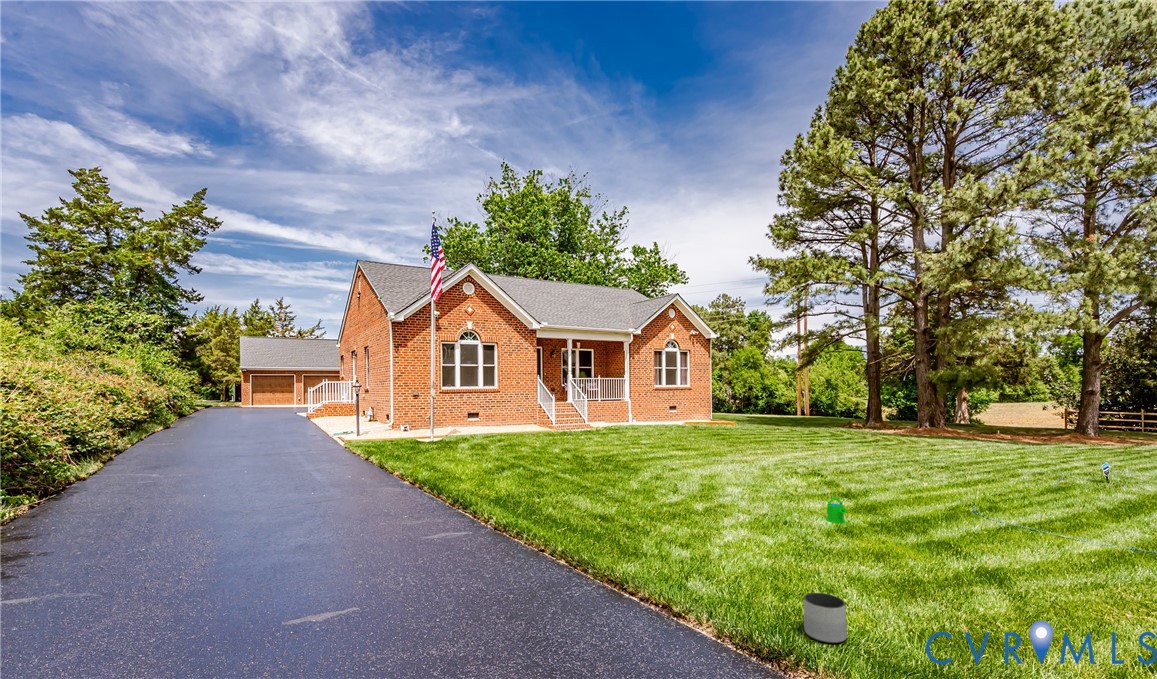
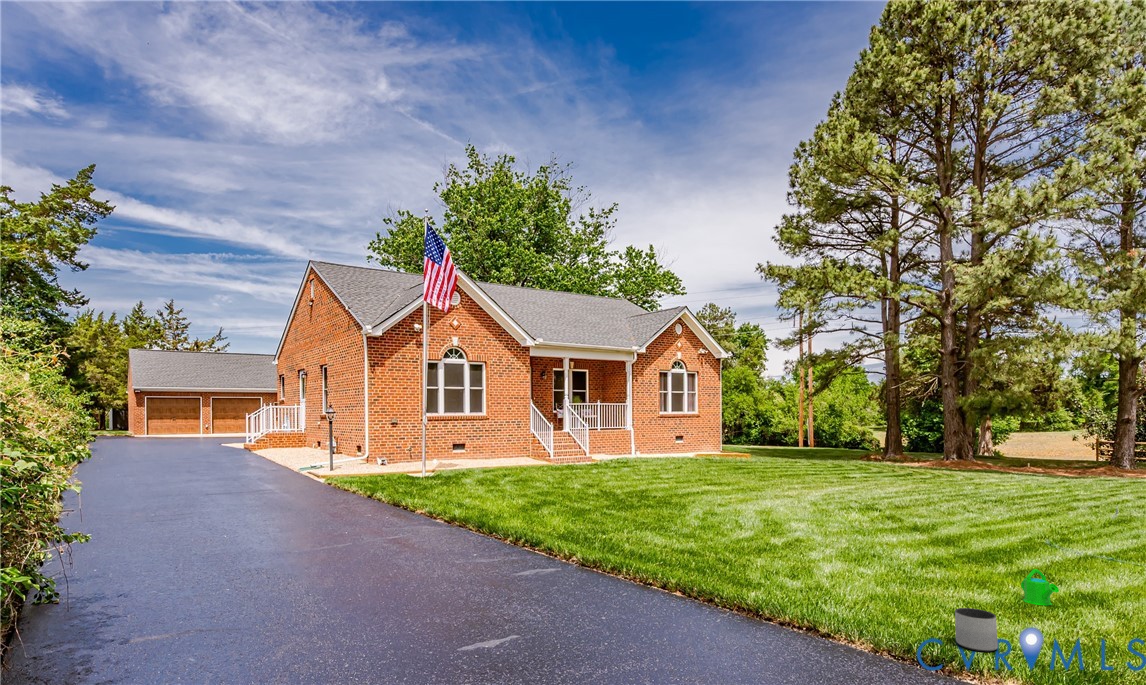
watering can: present [827,497,847,523] -> present [1021,569,1059,606]

